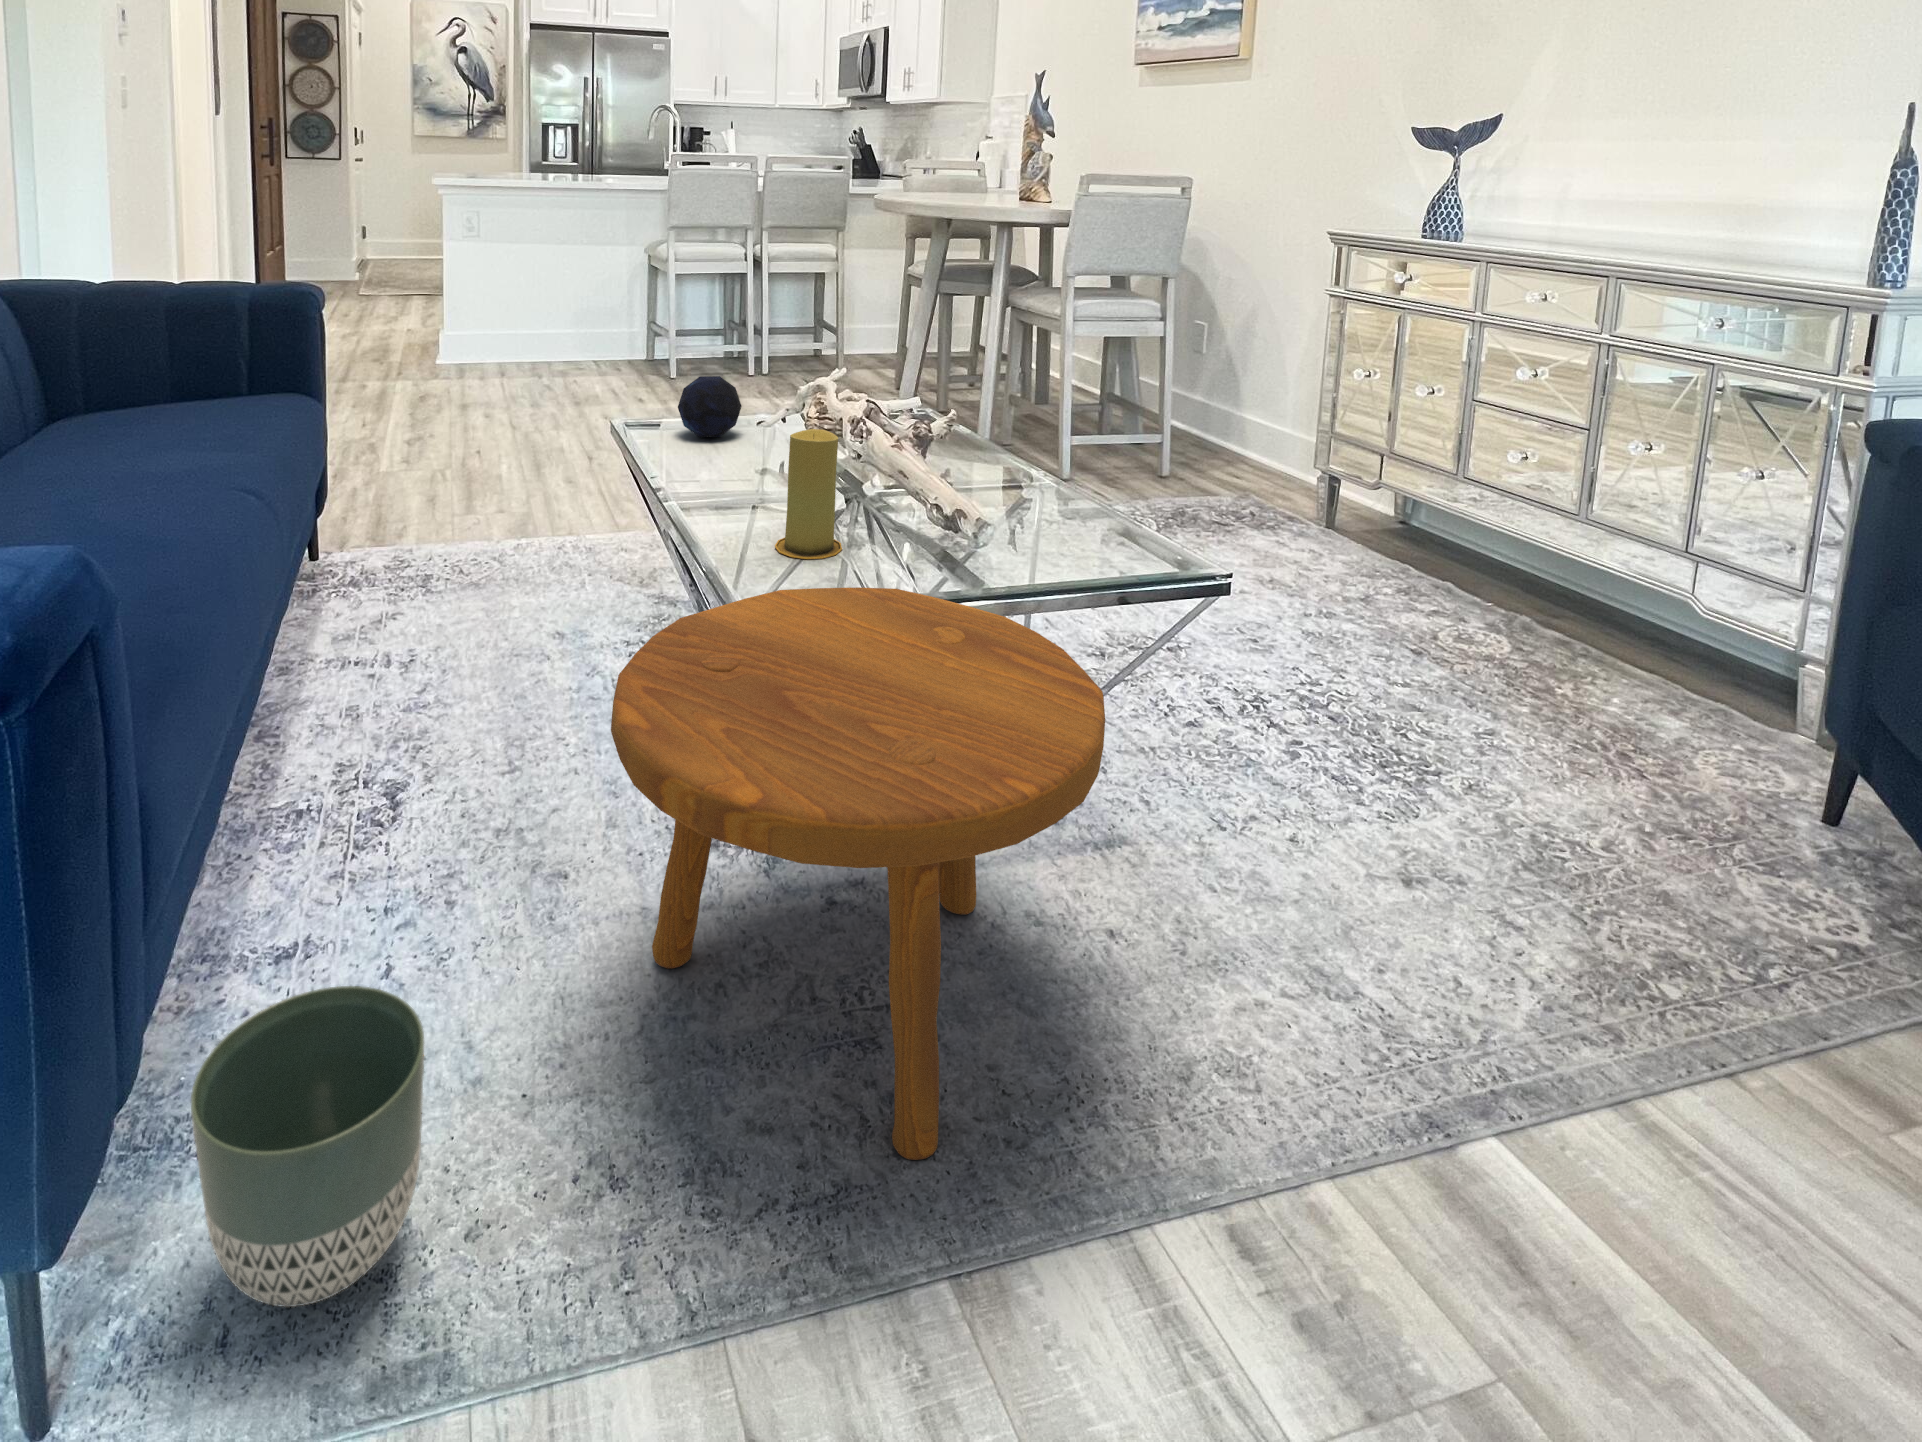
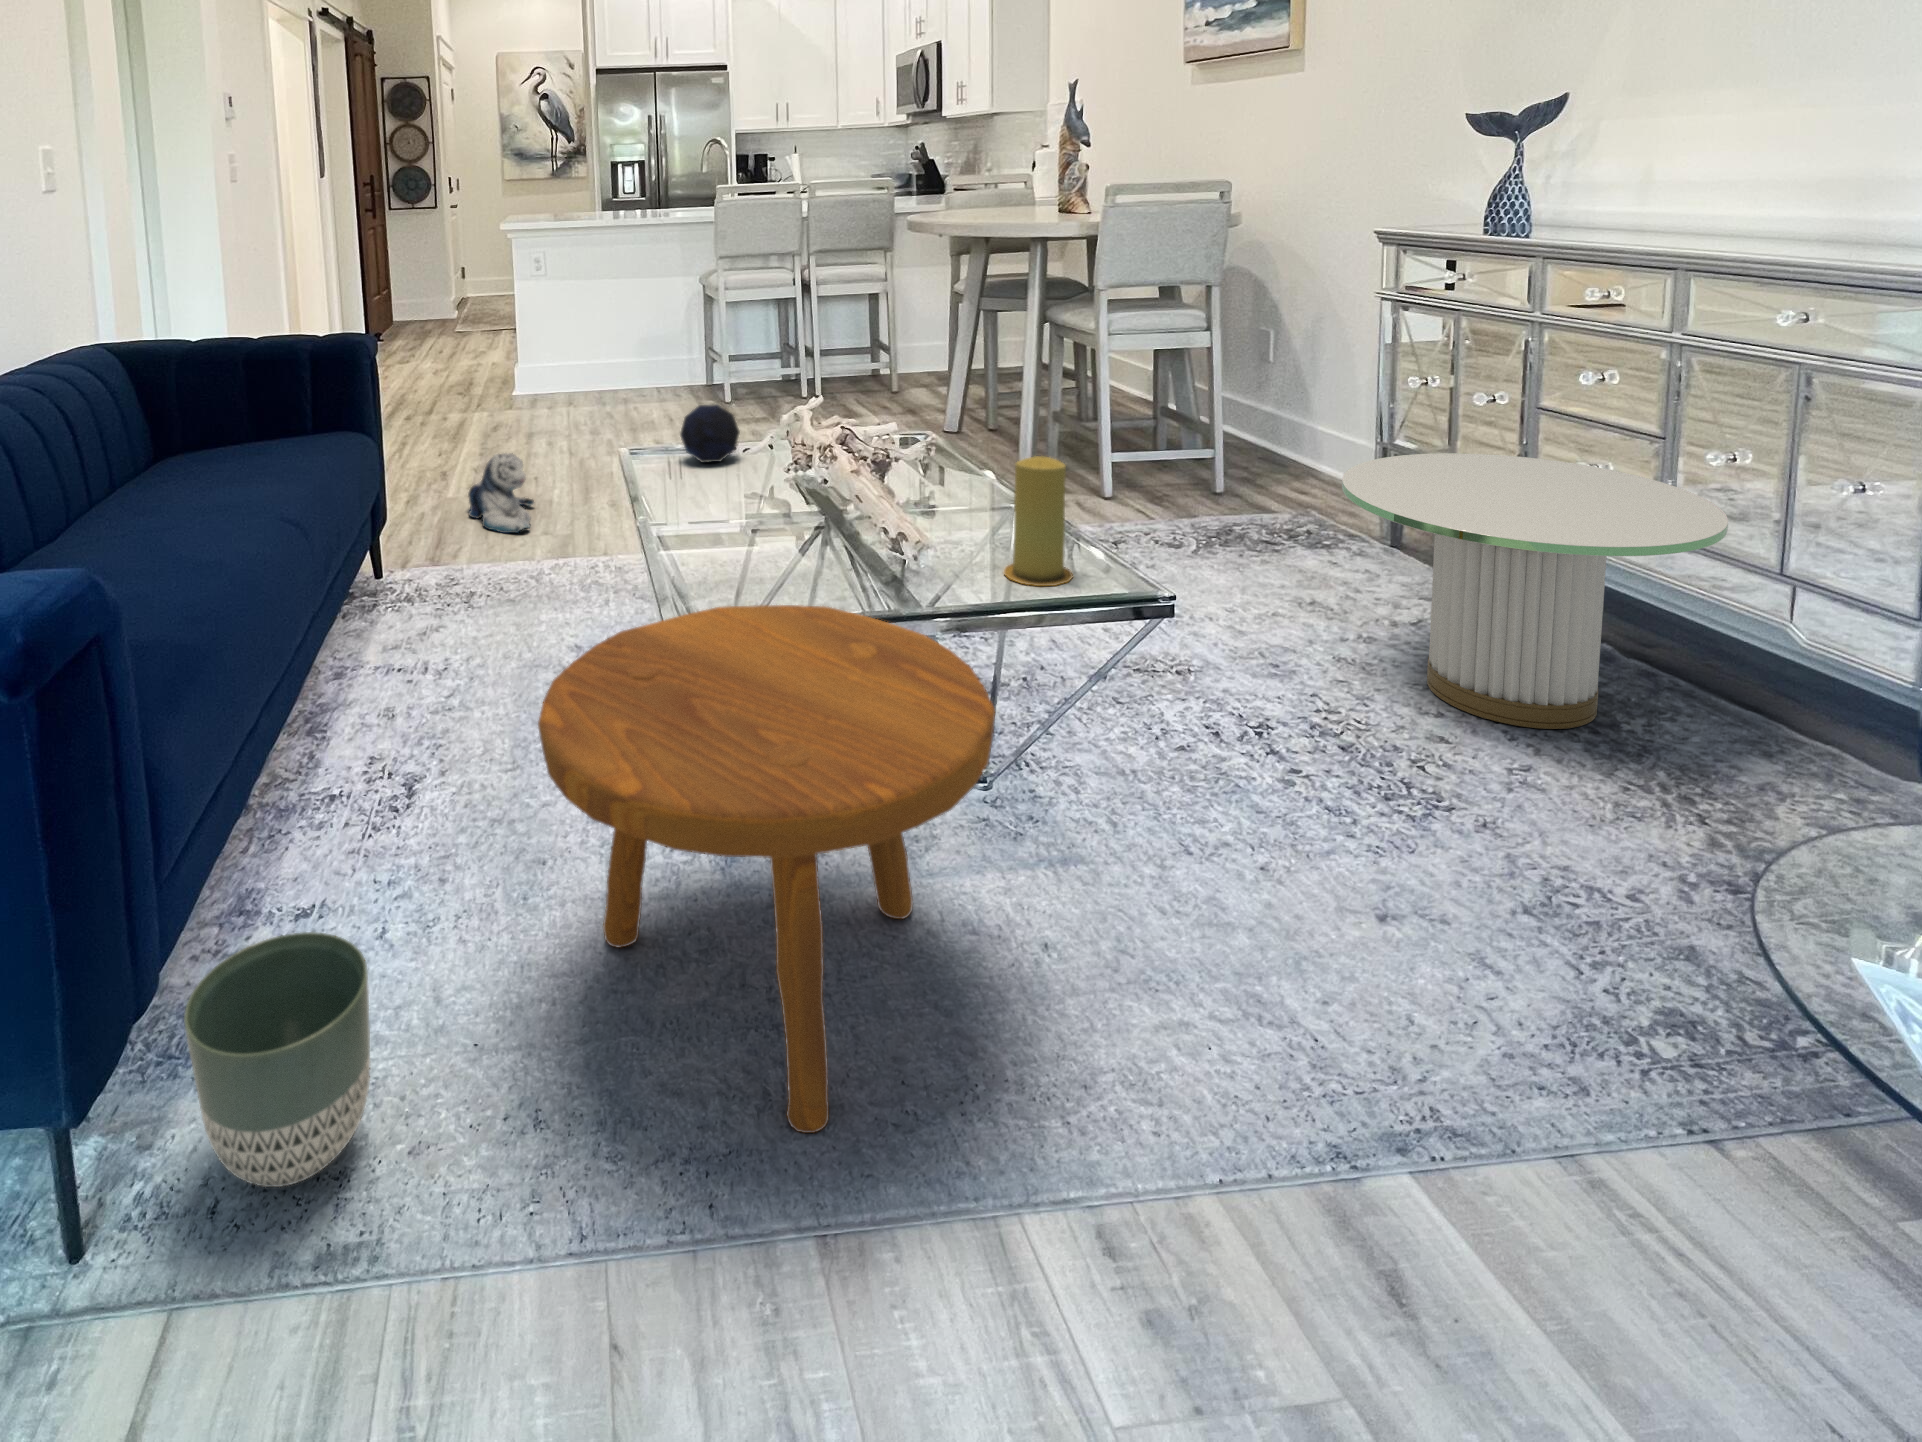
plush toy: none [411,425,487,512] -> present [468,453,534,533]
candle: present [775,429,842,559] -> present [1004,456,1073,586]
side table: none [1326,442,1655,694] -> present [1342,453,1728,729]

